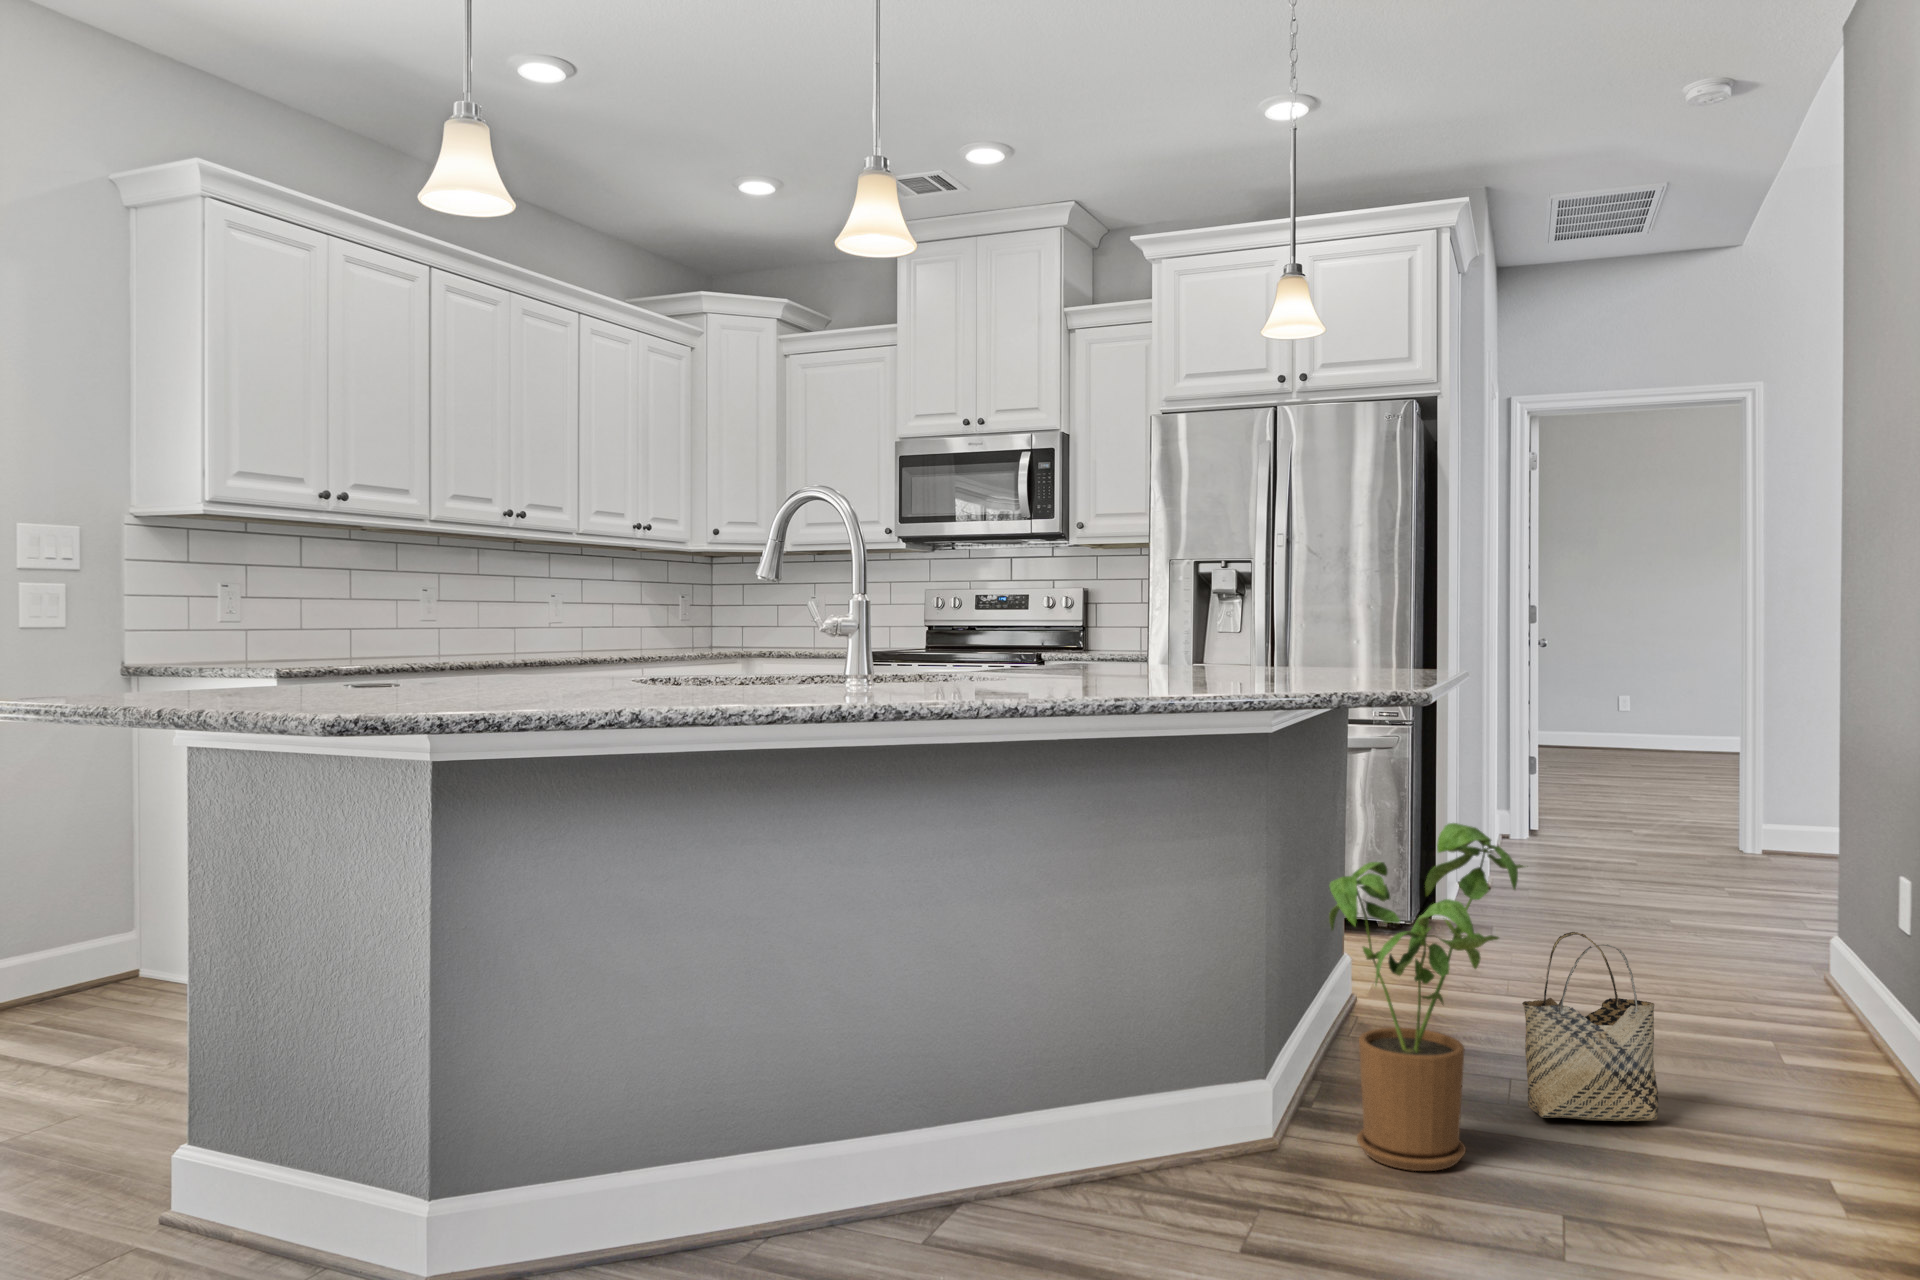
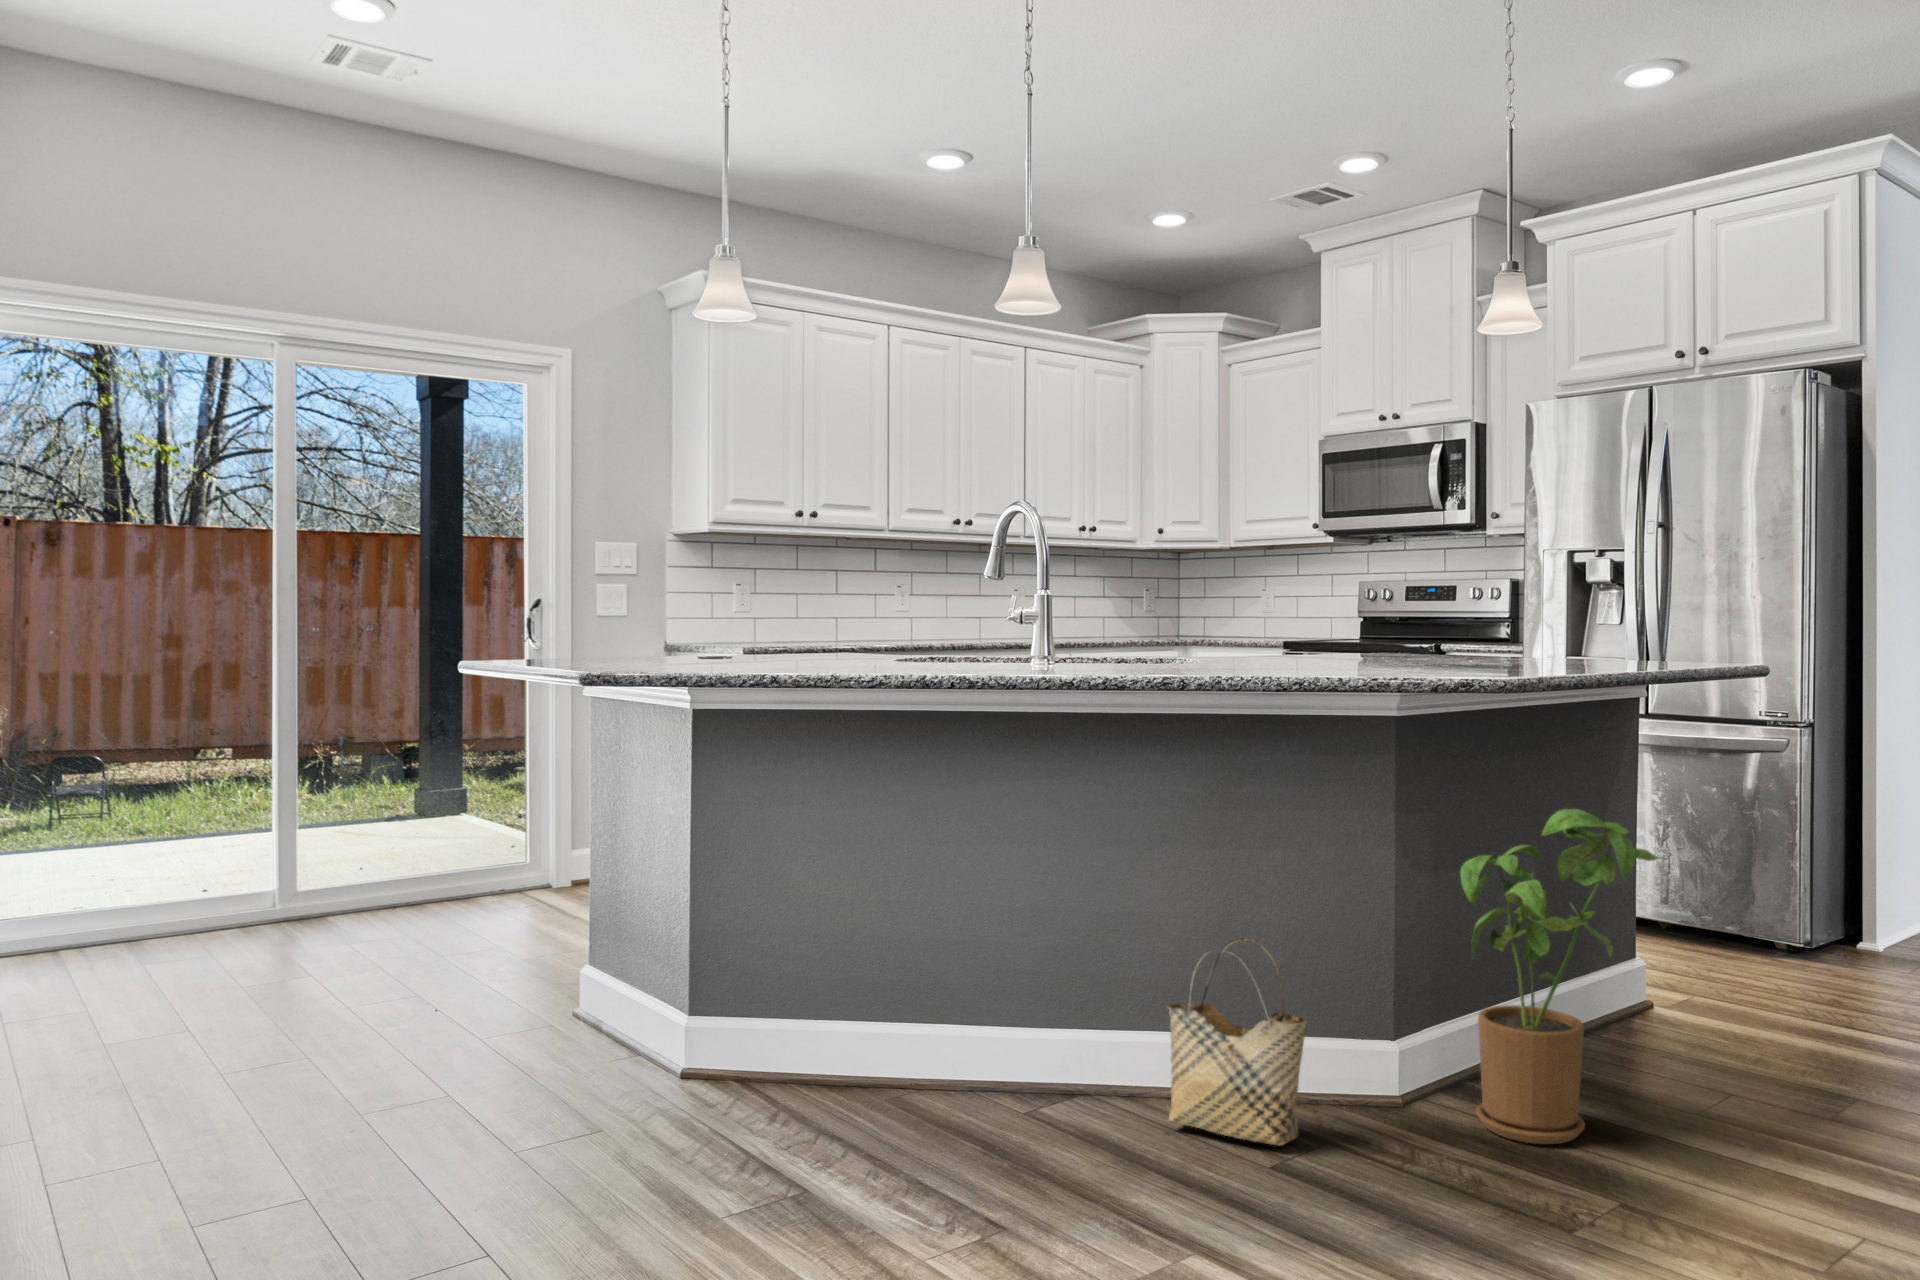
woven basket: present [1522,932,1659,1121] -> present [1168,938,1307,1145]

